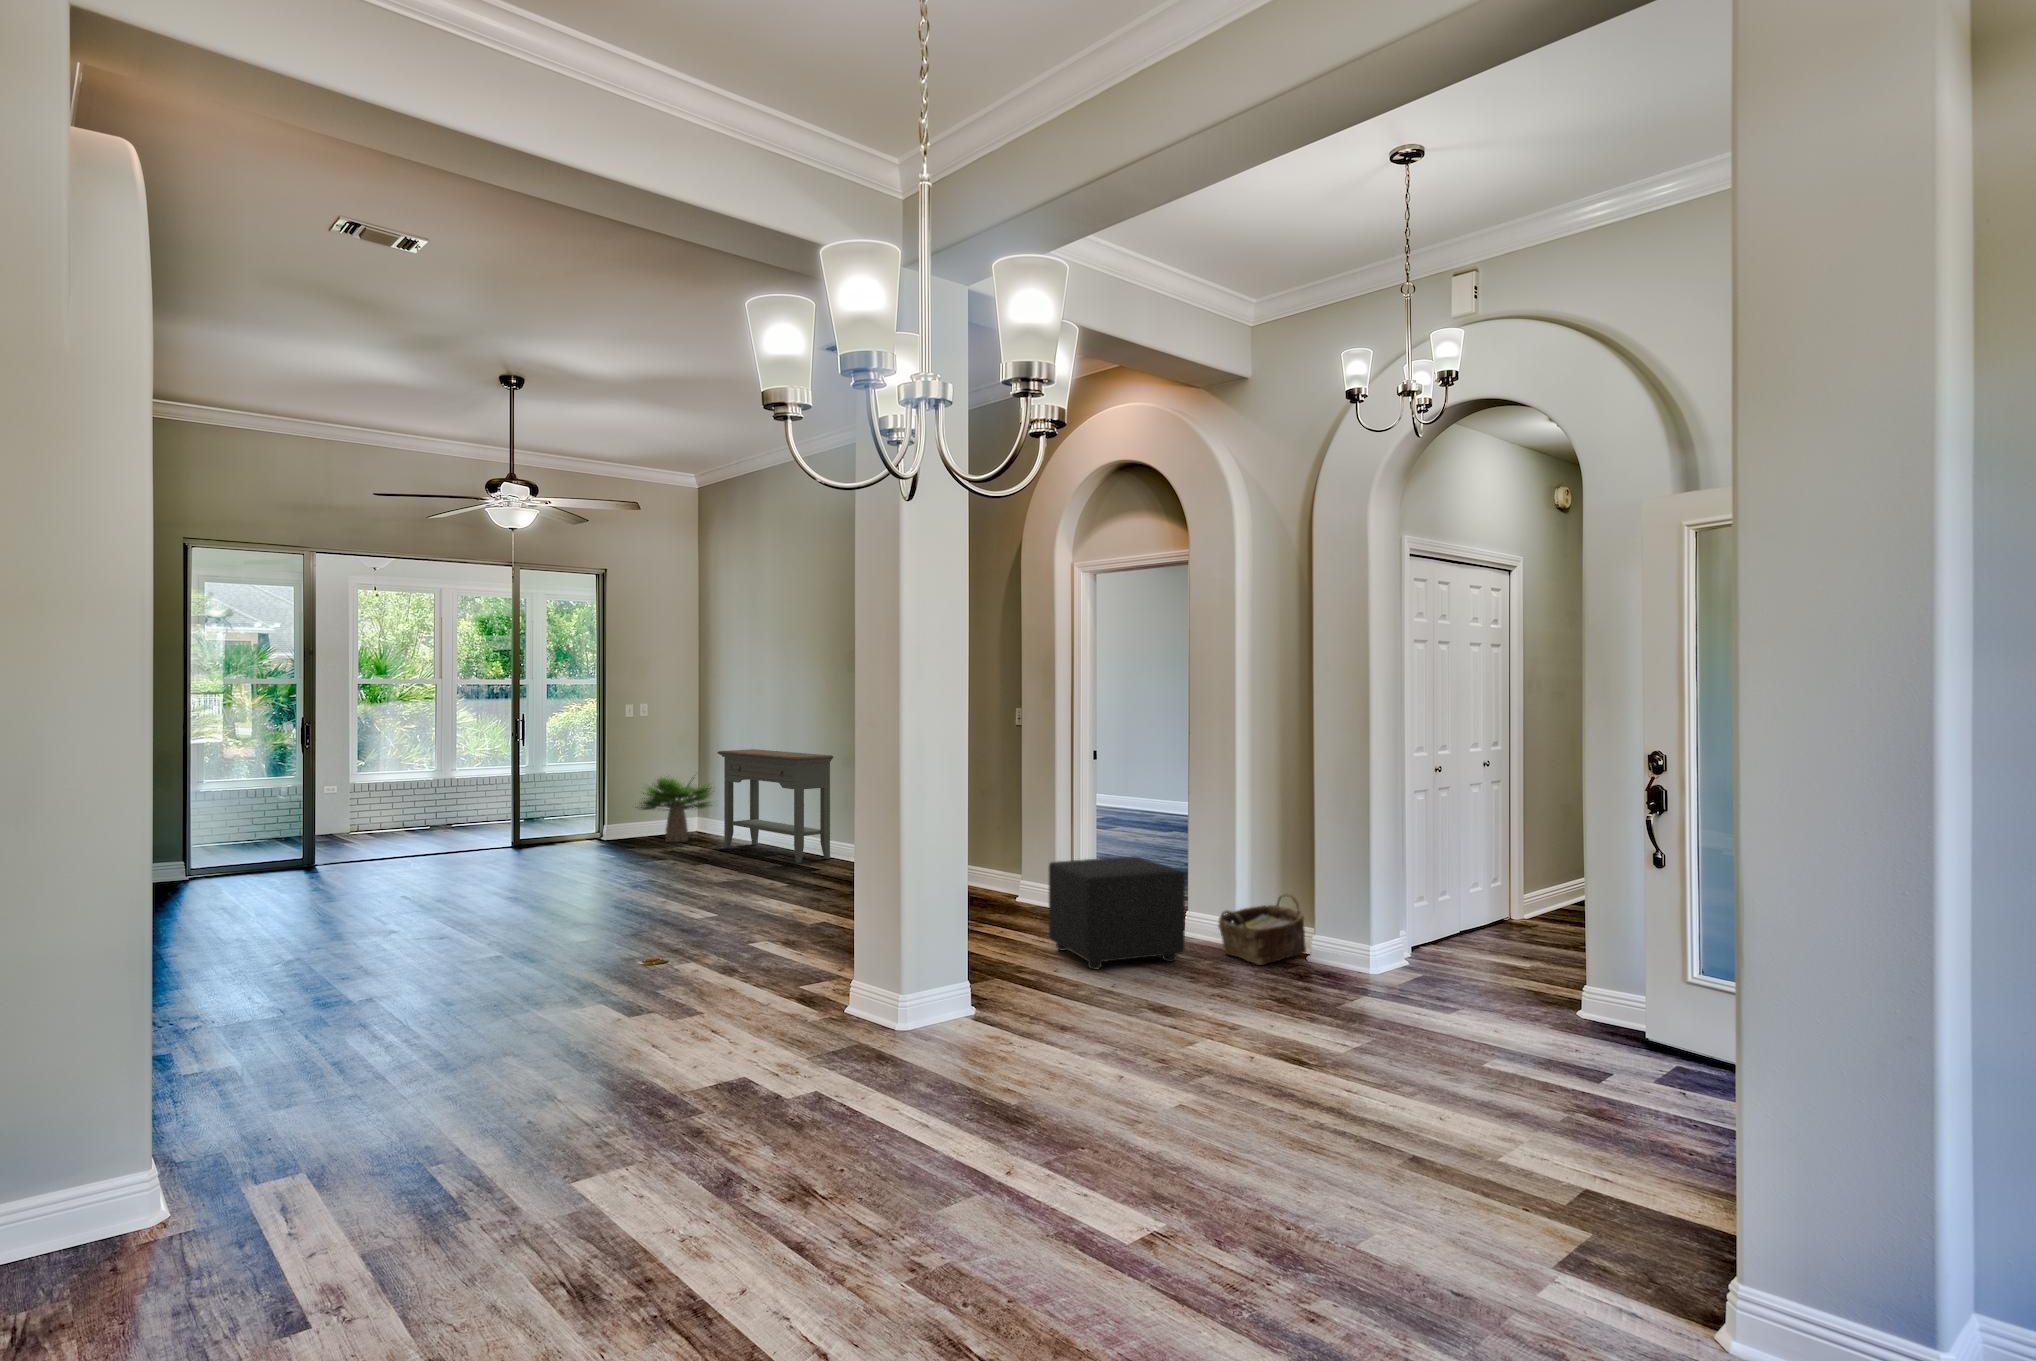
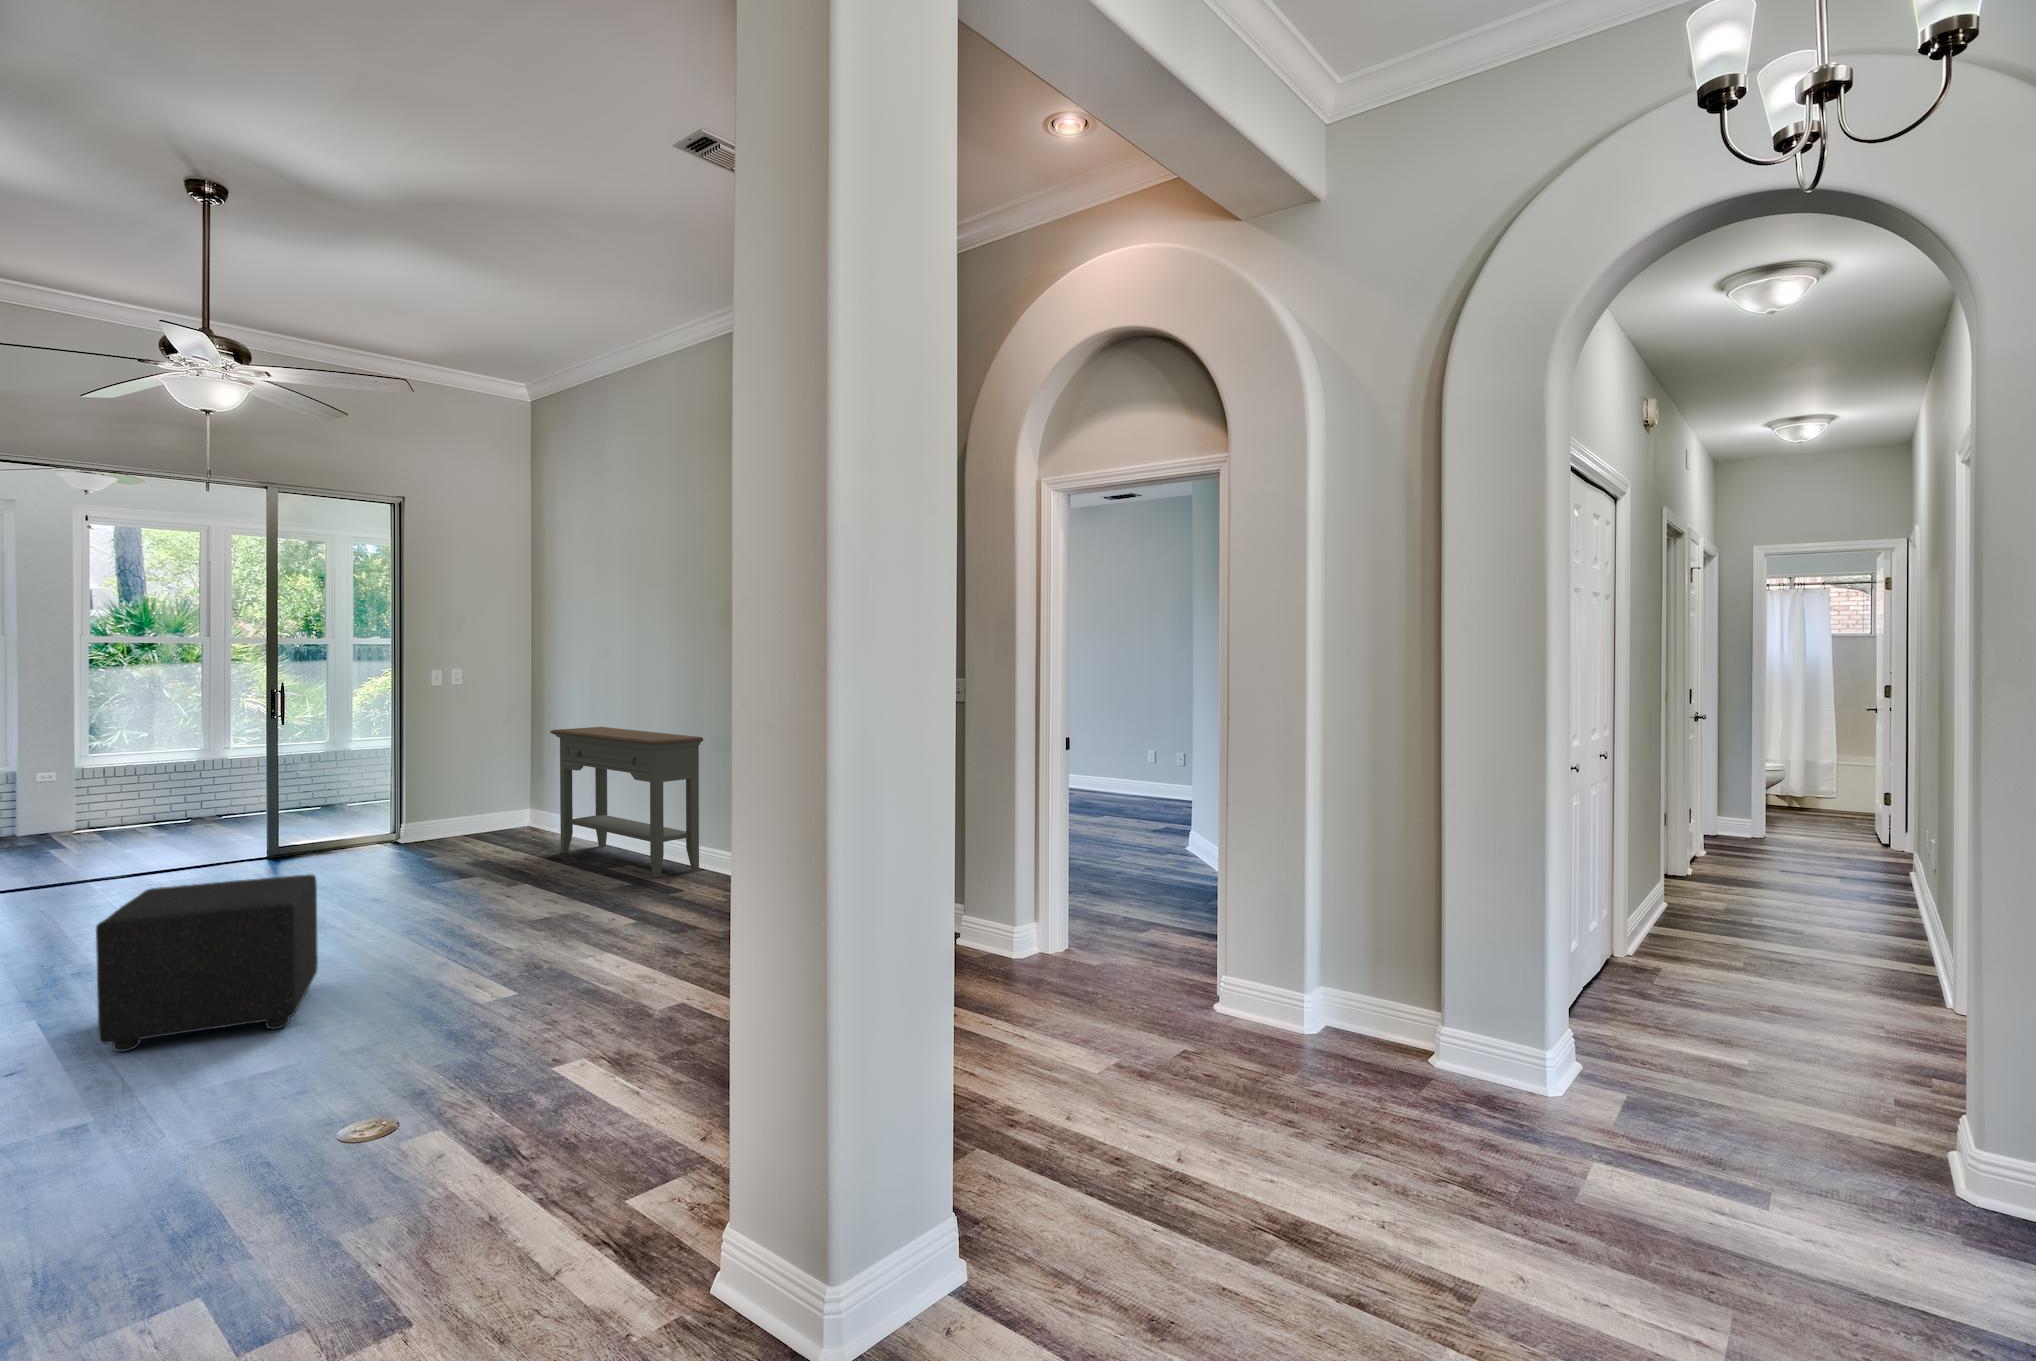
potted plant: present [637,775,712,842] -> none [438,751,559,844]
ottoman: present [1049,856,1185,970] -> present [96,875,318,1052]
woven basket: present [1218,893,1306,965] -> none [1296,959,1424,1082]

